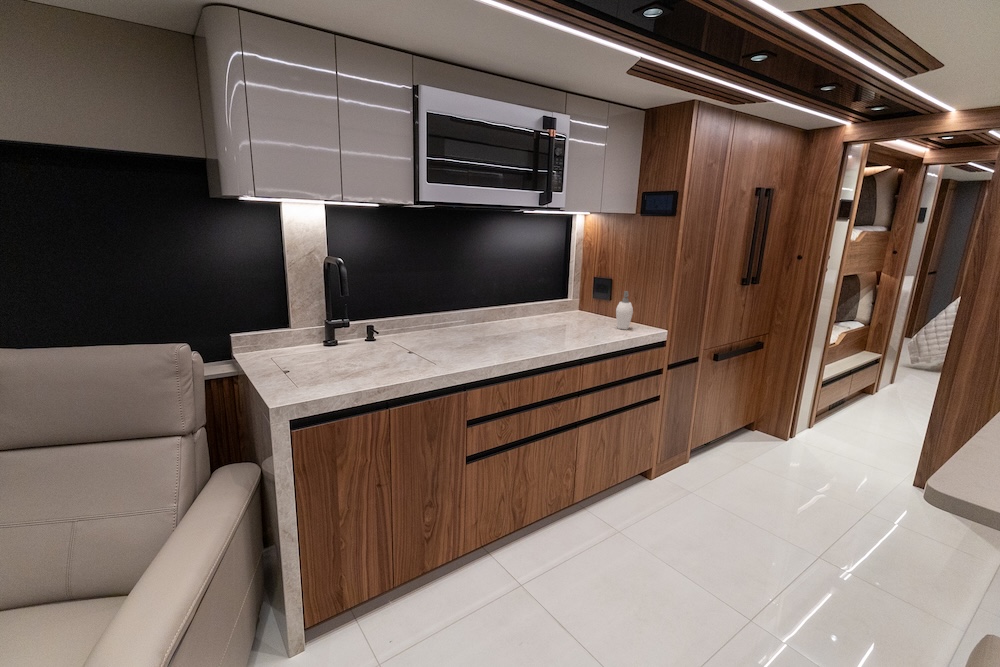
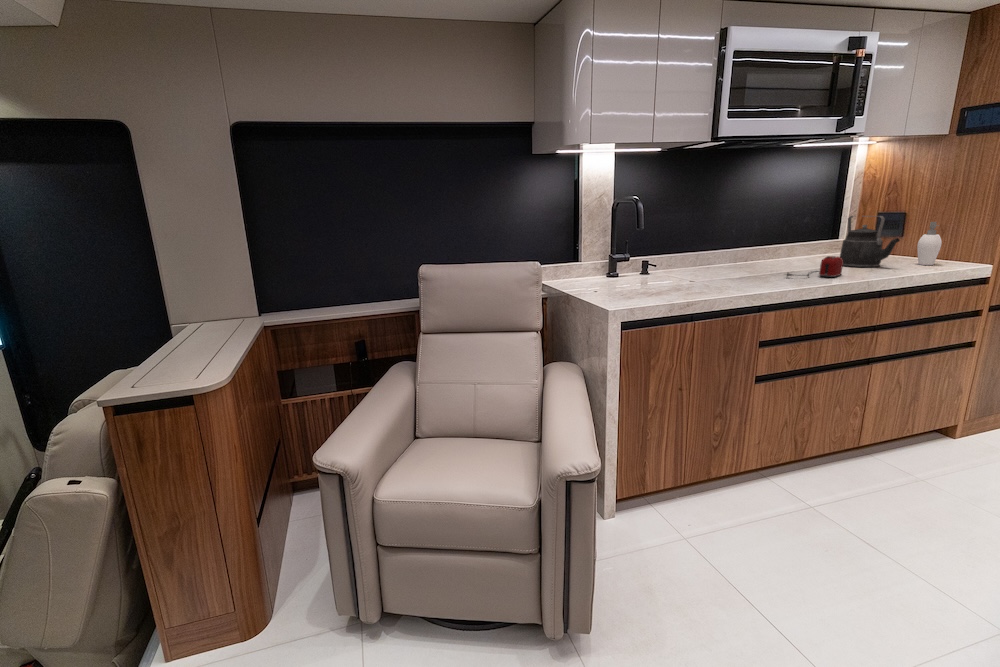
kettle: none [556,282,600,332] -> present [840,216,900,267]
toaster: none [499,325,551,346] -> present [786,256,843,277]

